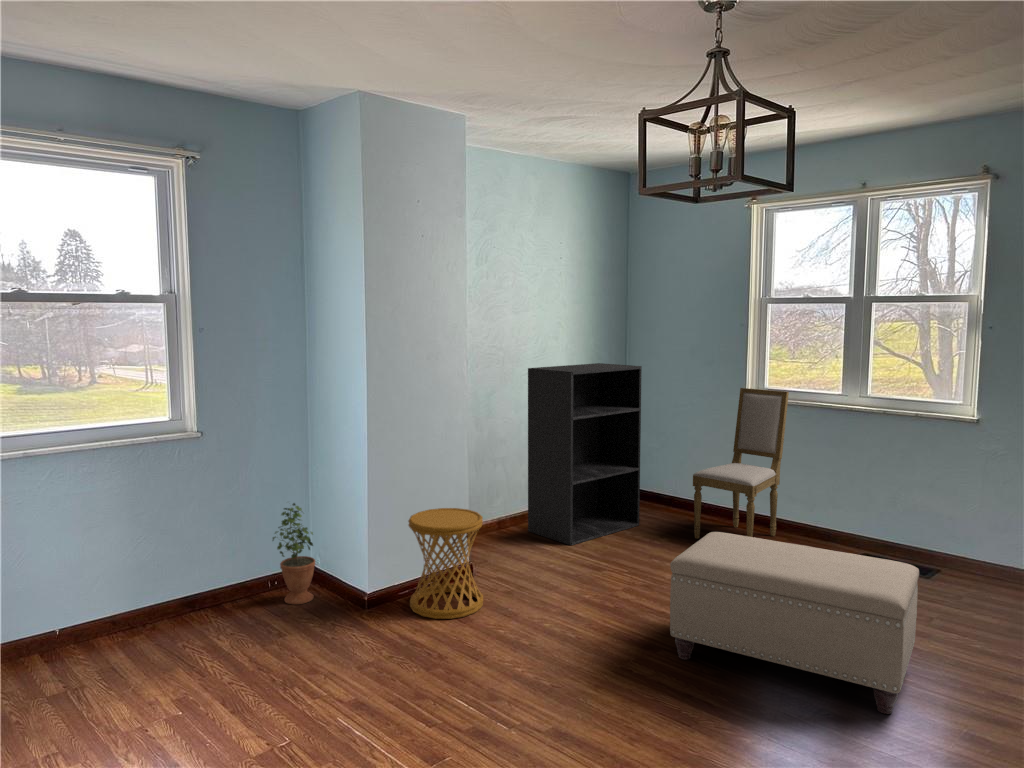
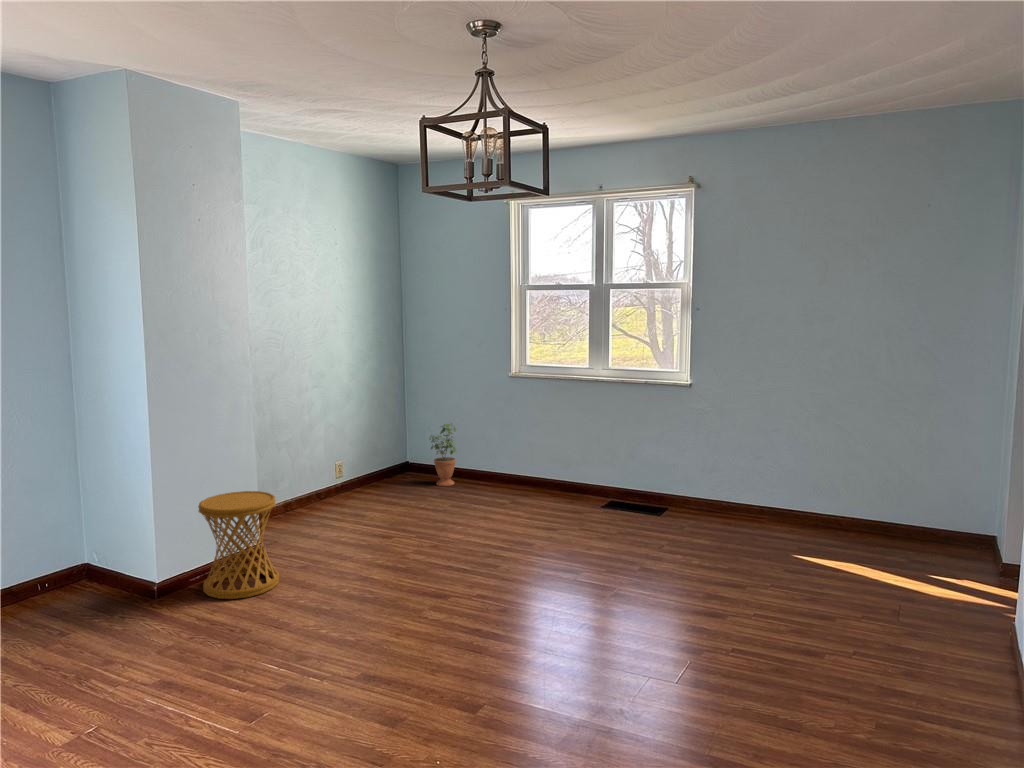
bookshelf: present [528,363,642,545] -> none [308,348,421,521]
dining chair: present [693,388,789,539] -> none [468,366,547,510]
potted plant: present [273,503,315,604] -> present [430,424,456,486]
ottoman: present [670,532,919,714] -> none [456,490,653,618]

